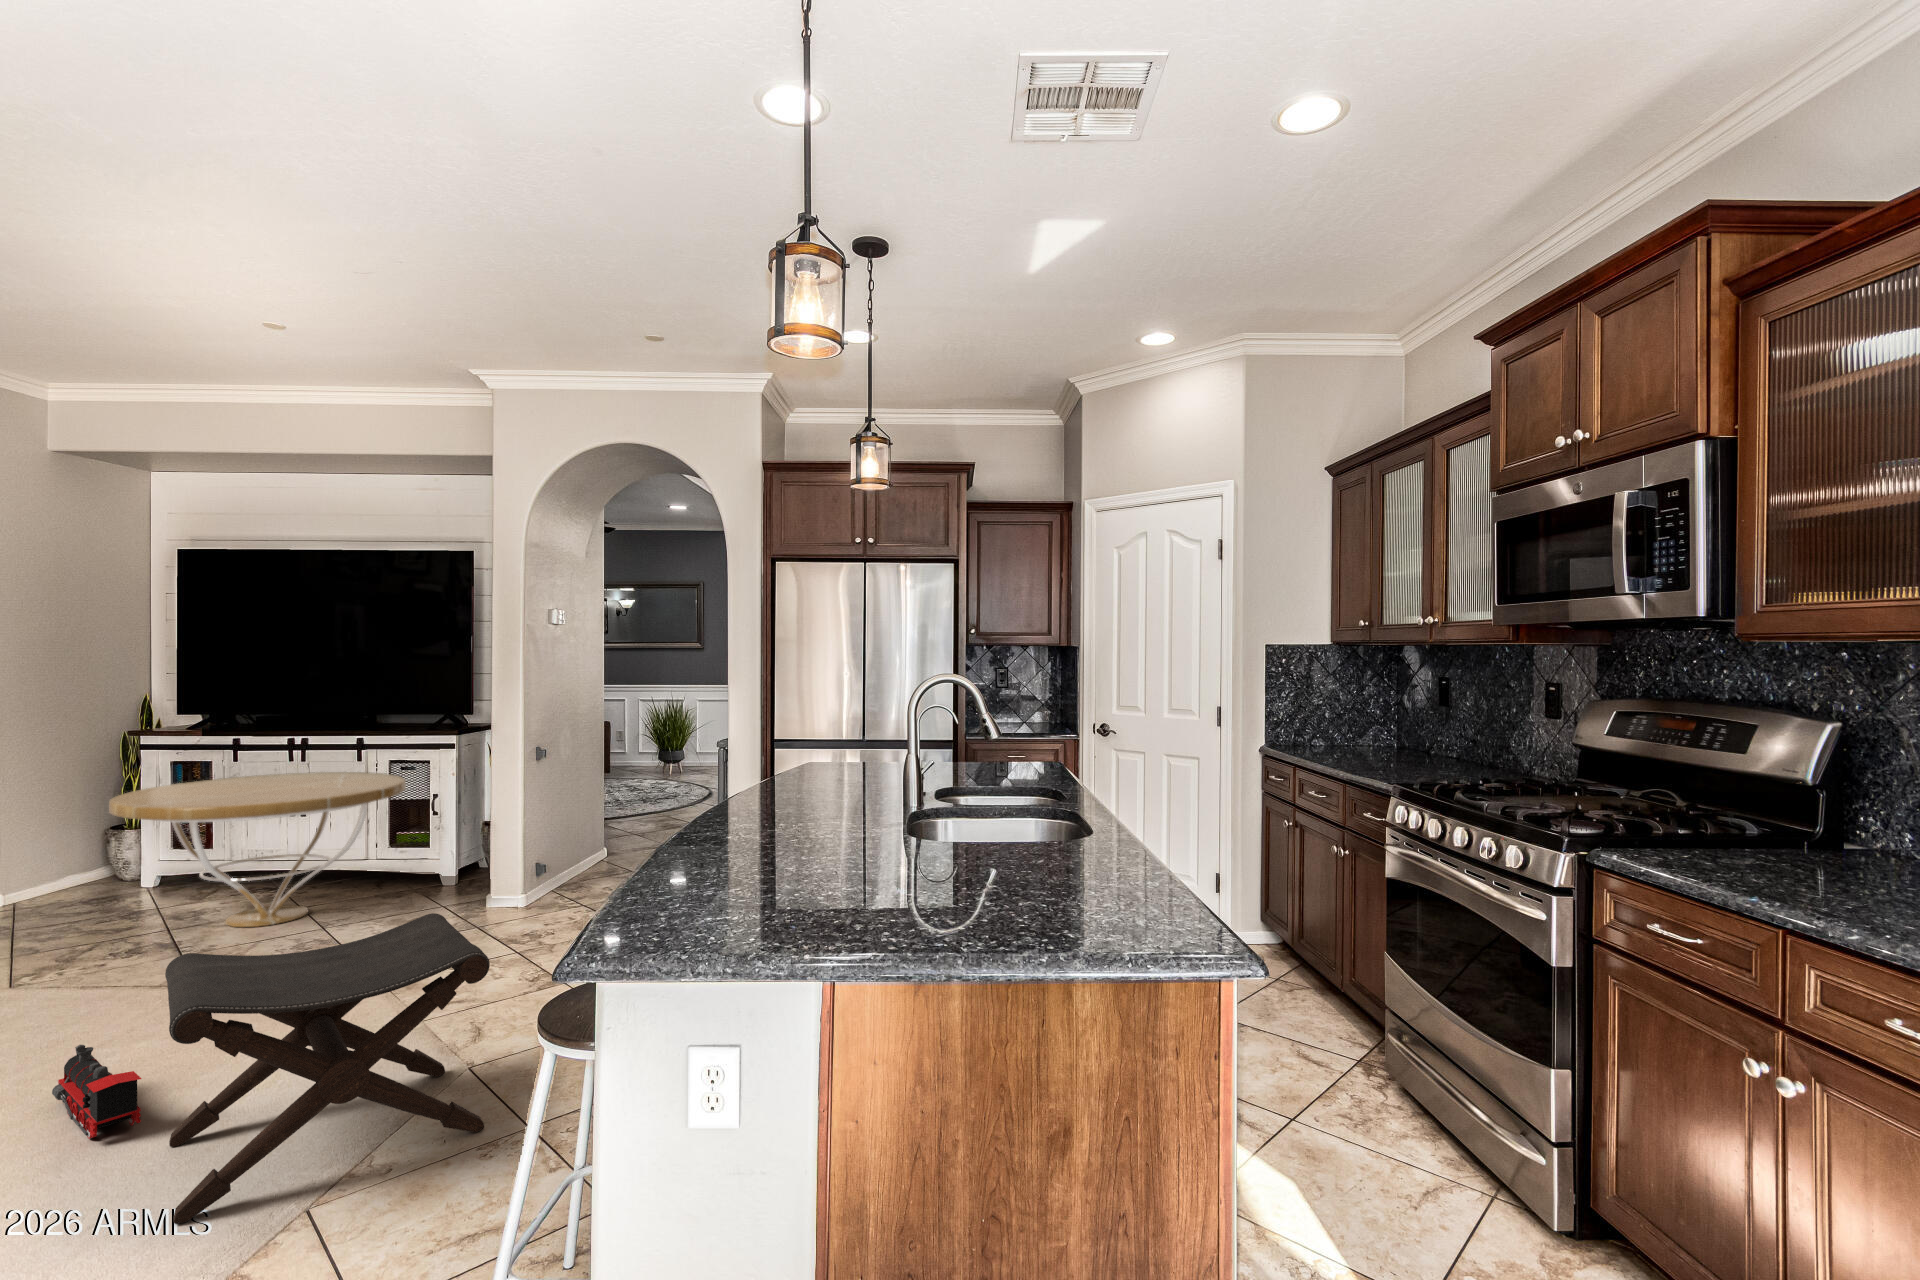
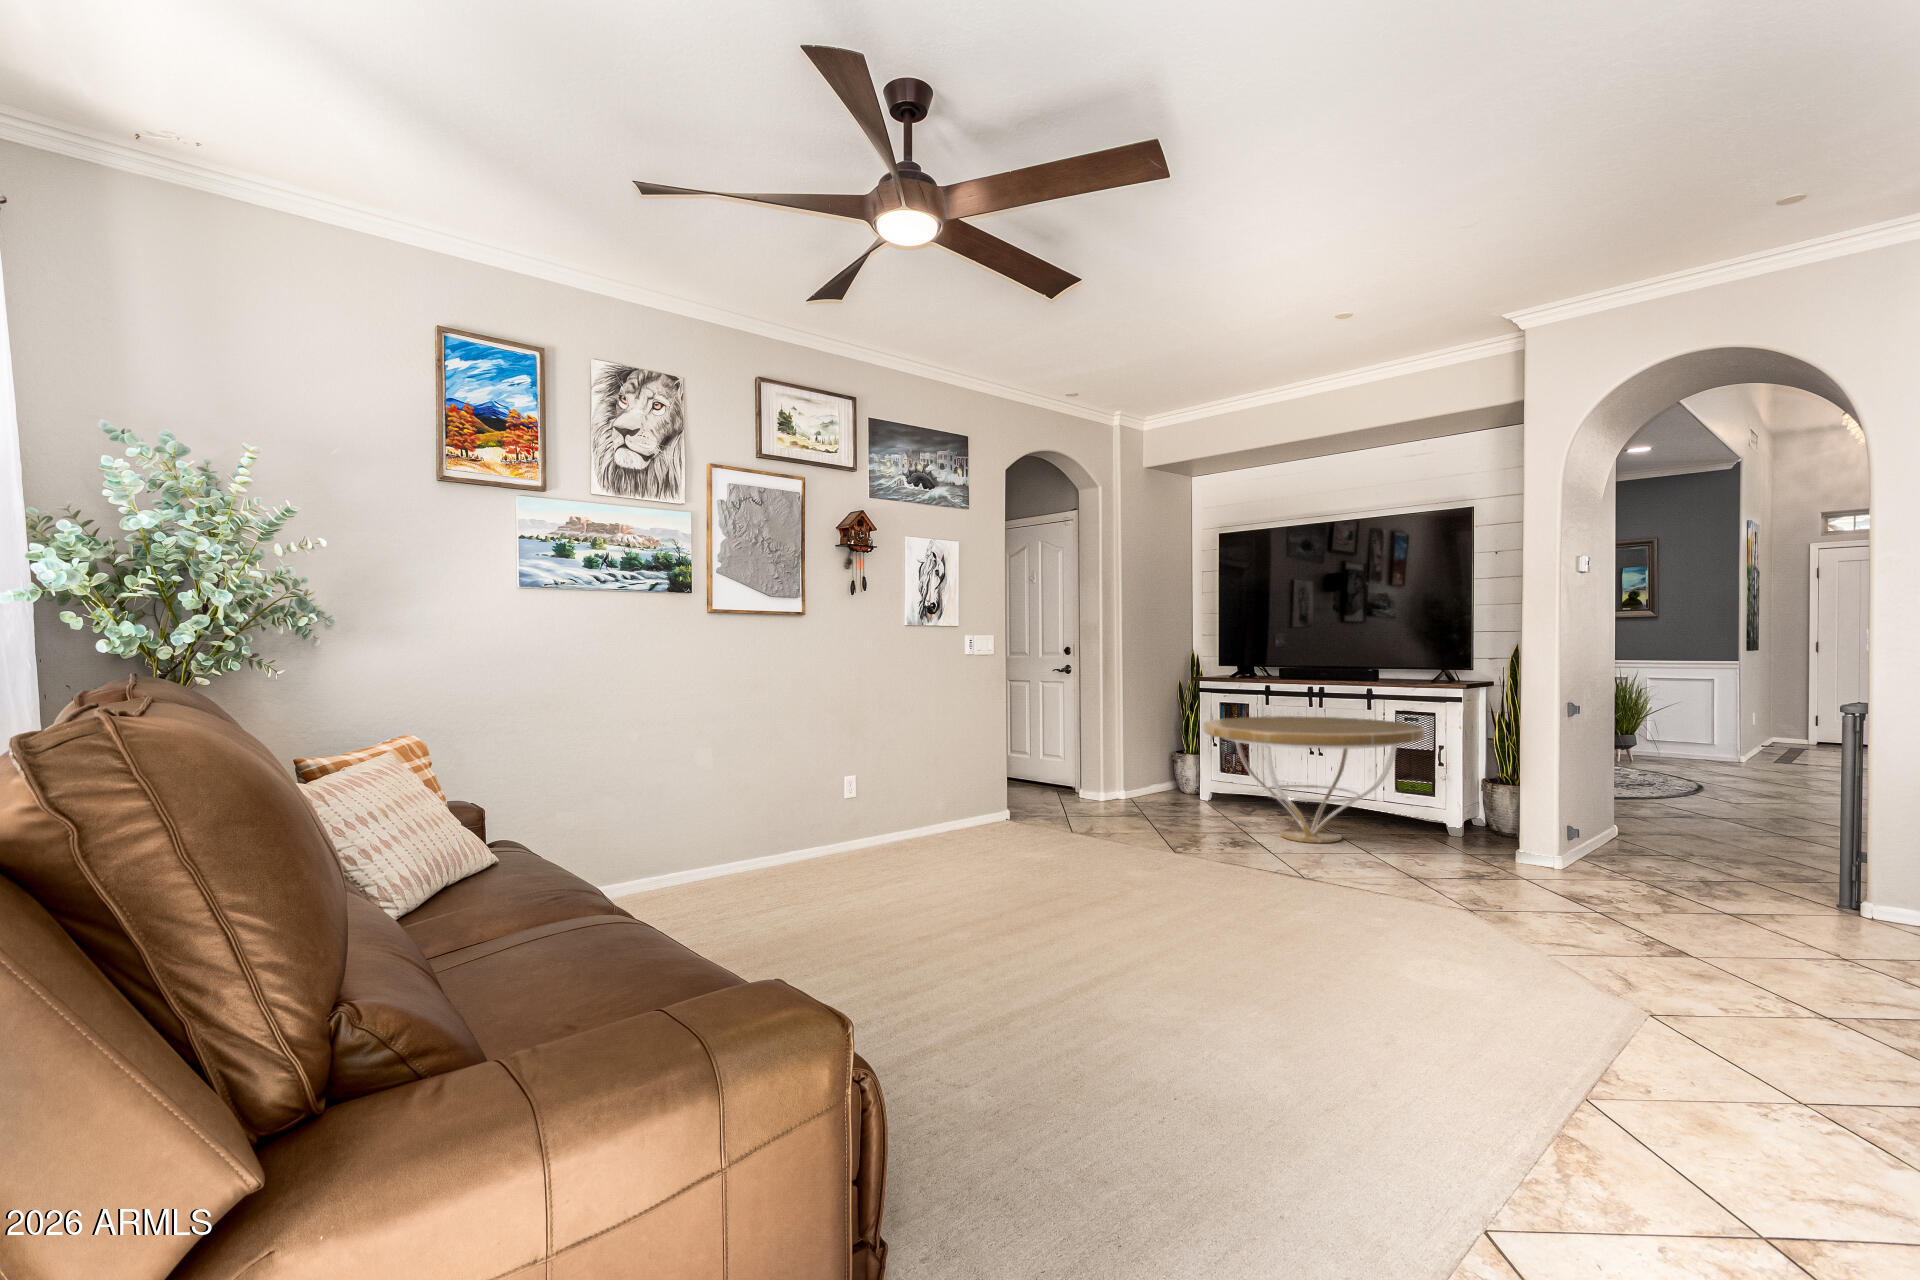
footstool: present [165,913,490,1224] -> none [1349,838,1688,1082]
toy train: present [52,1045,141,1139] -> none [1245,900,1326,976]

